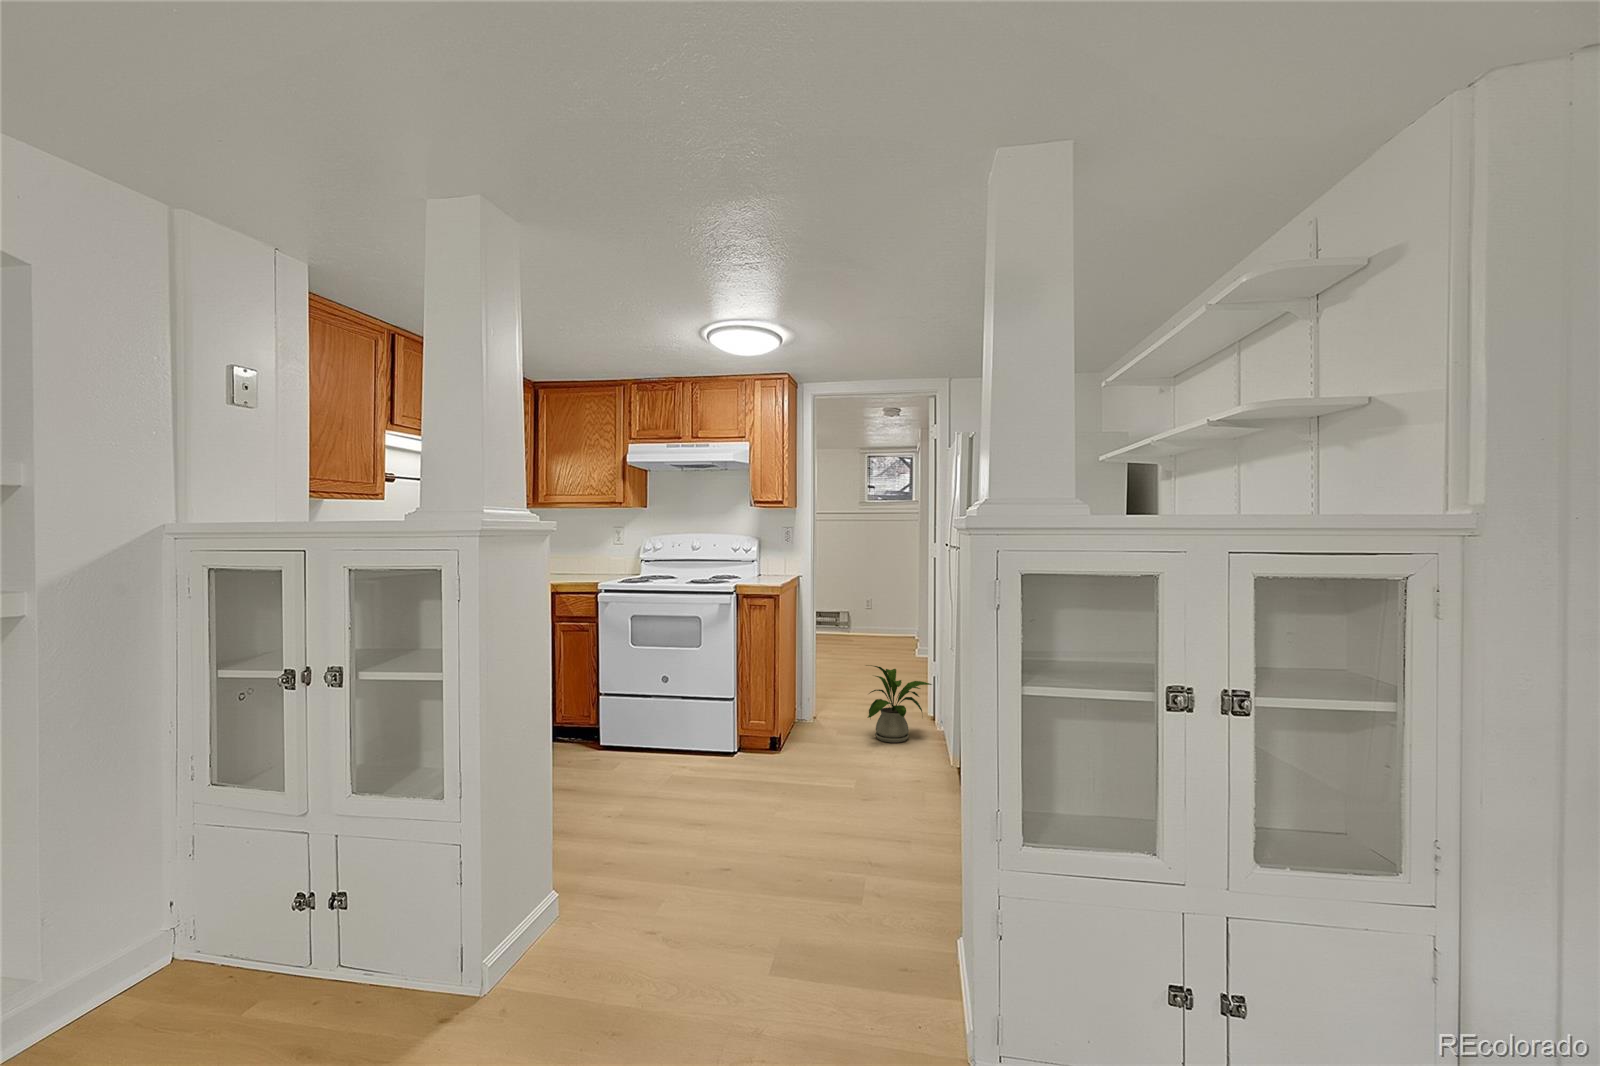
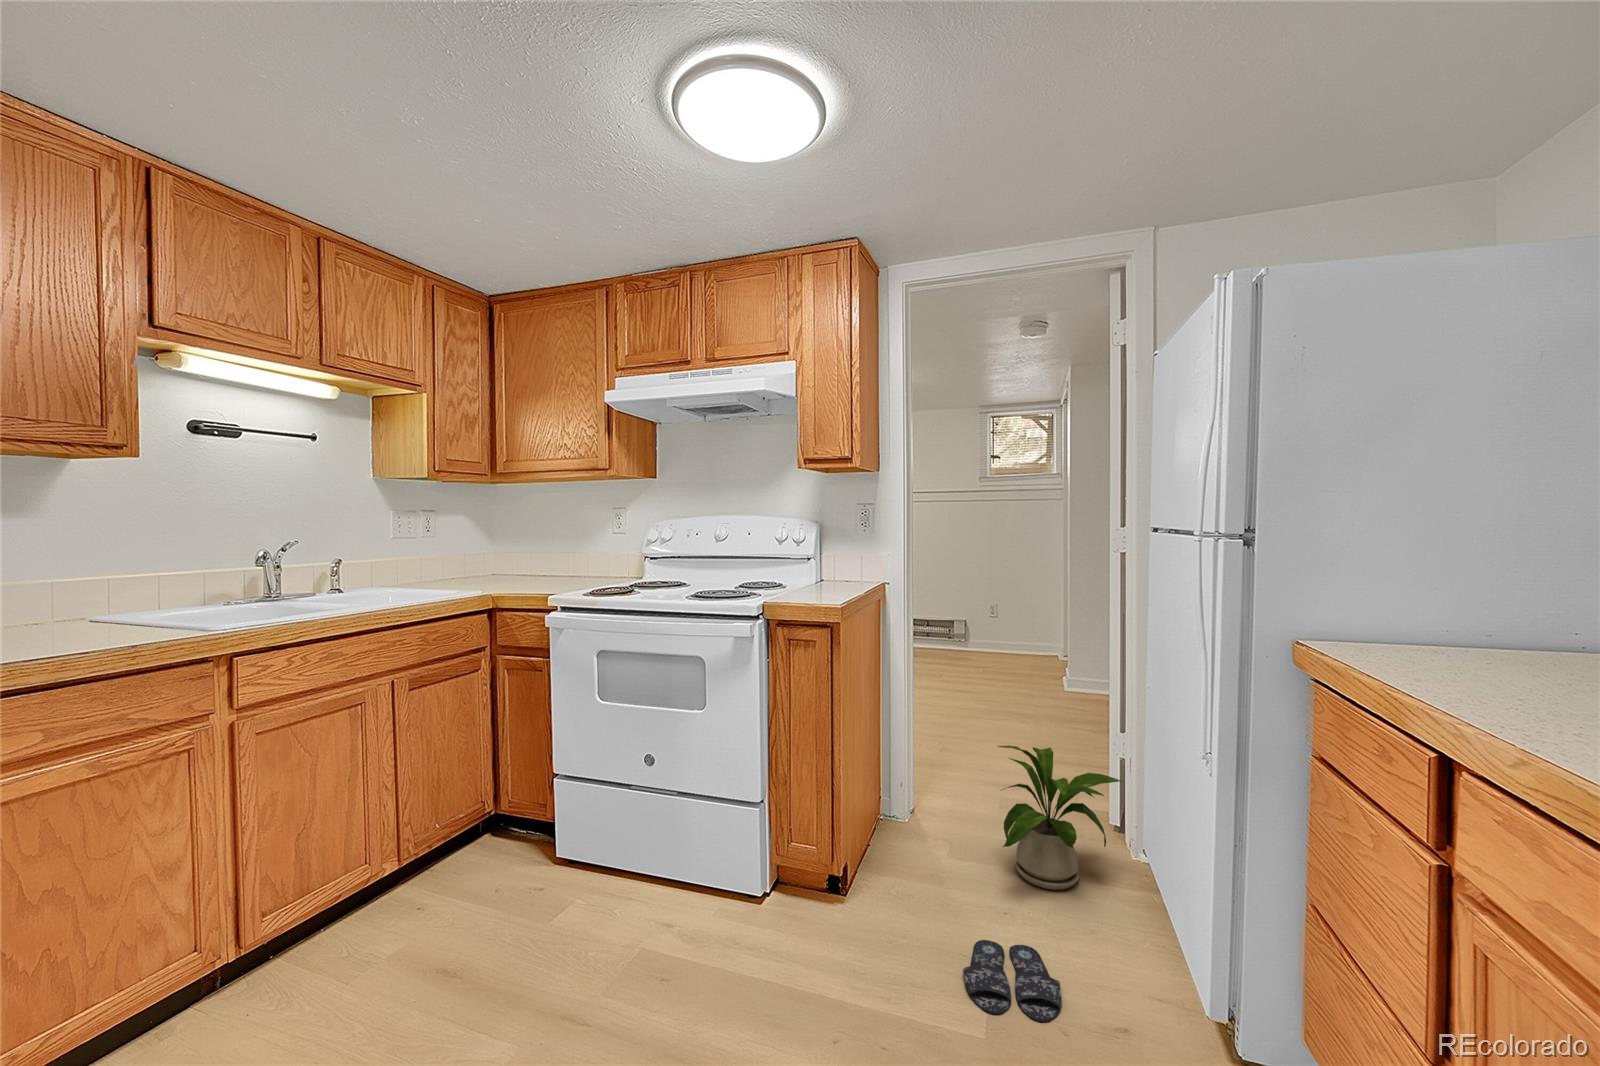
slippers: none [845,759,891,778] -> present [963,940,1061,1022]

